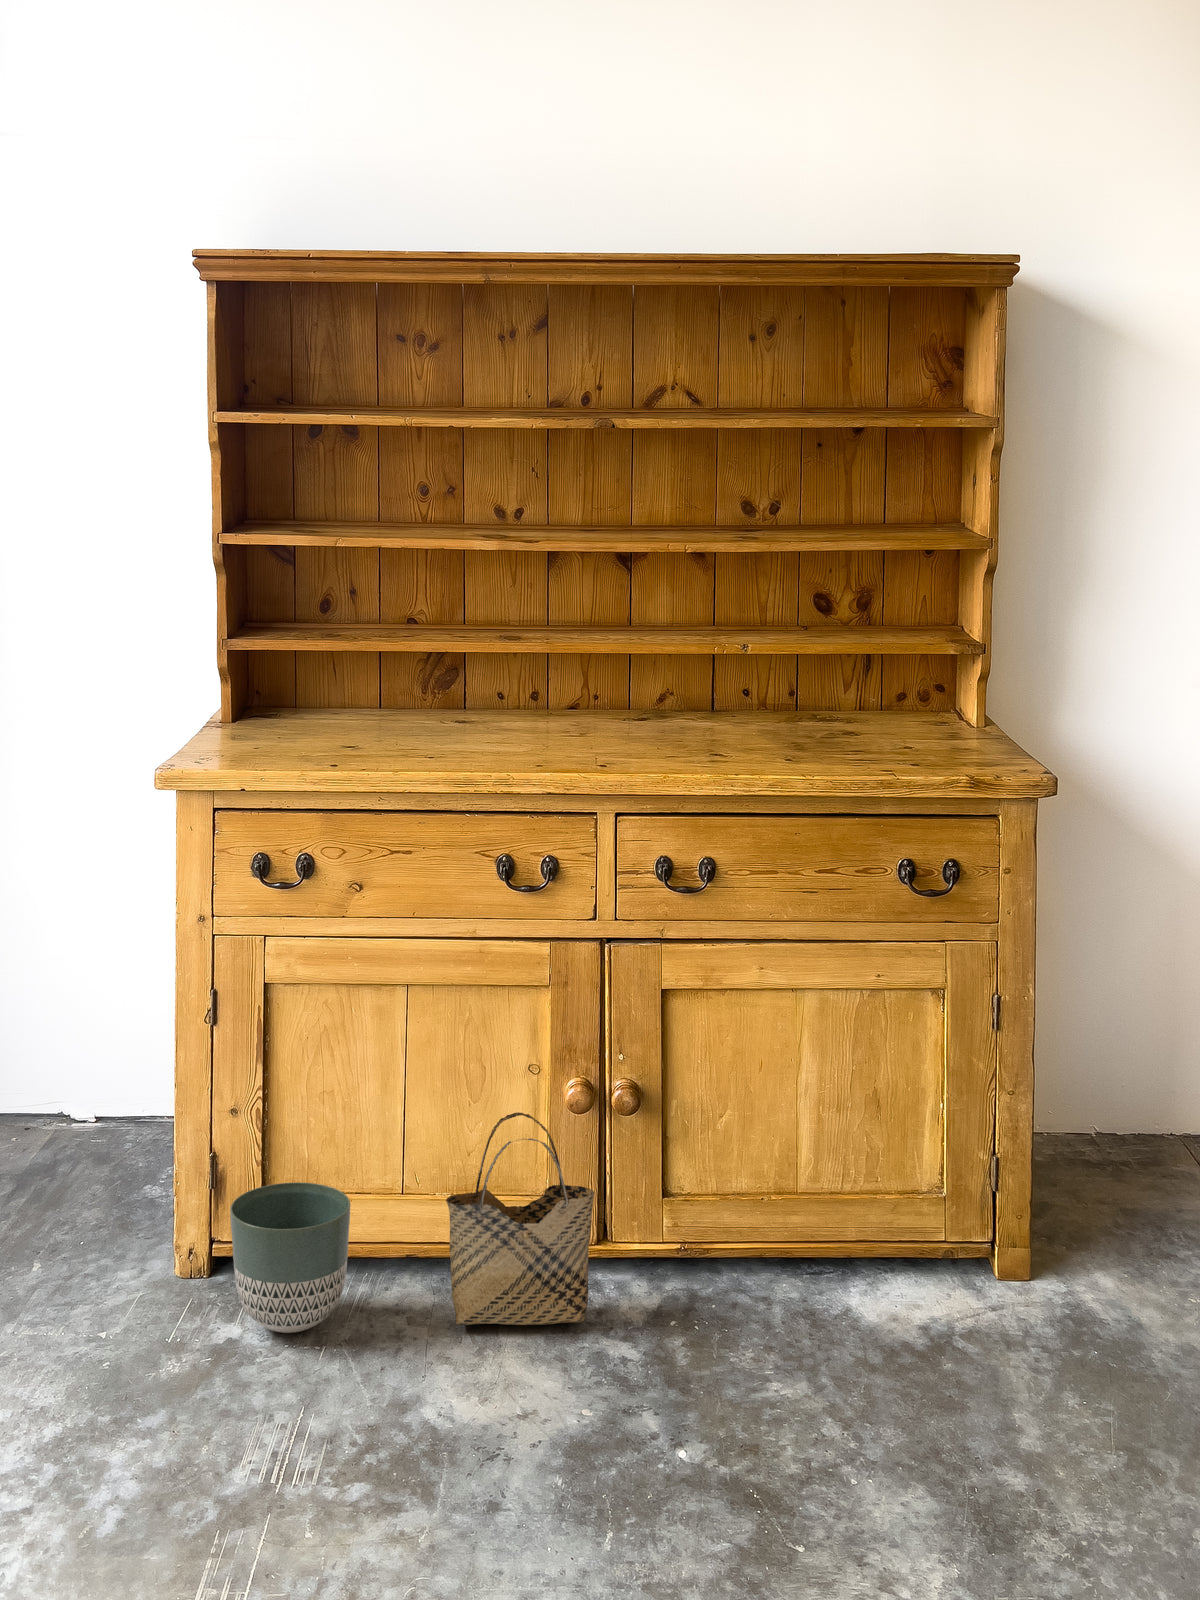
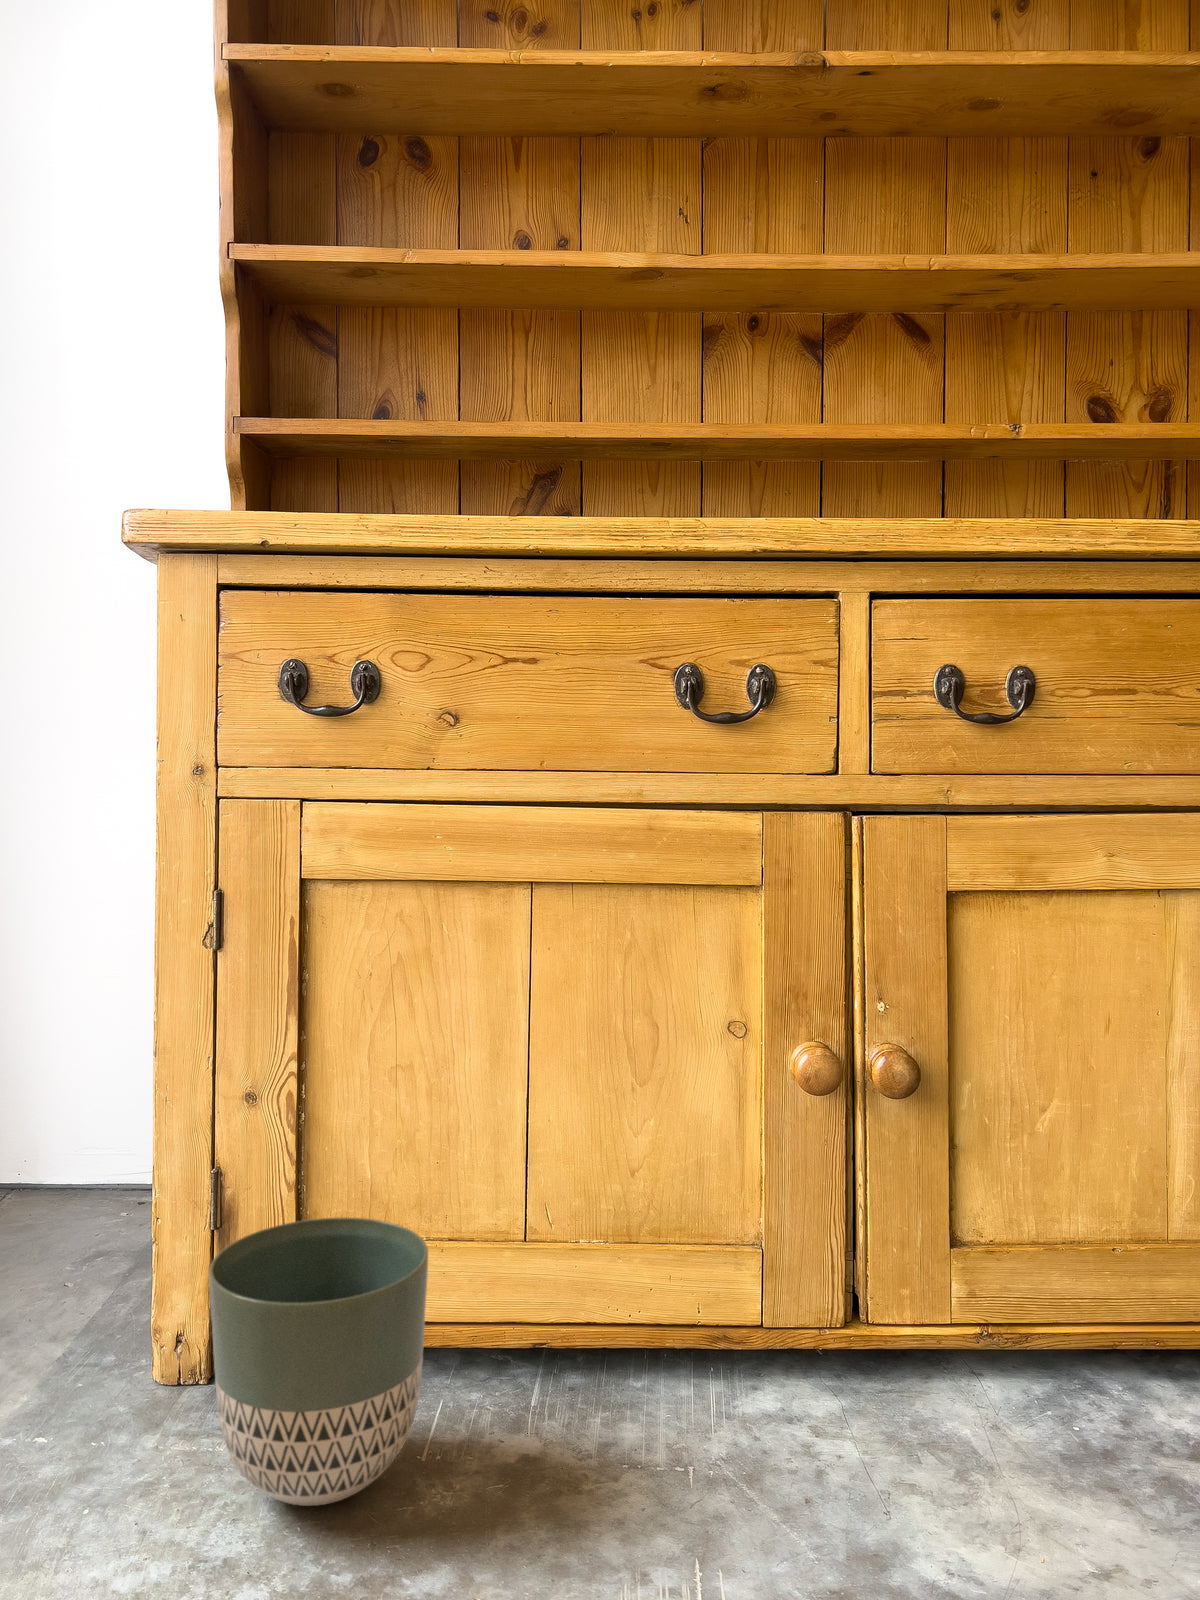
woven basket: present [446,1112,594,1325] -> none [599,1094,862,1494]

